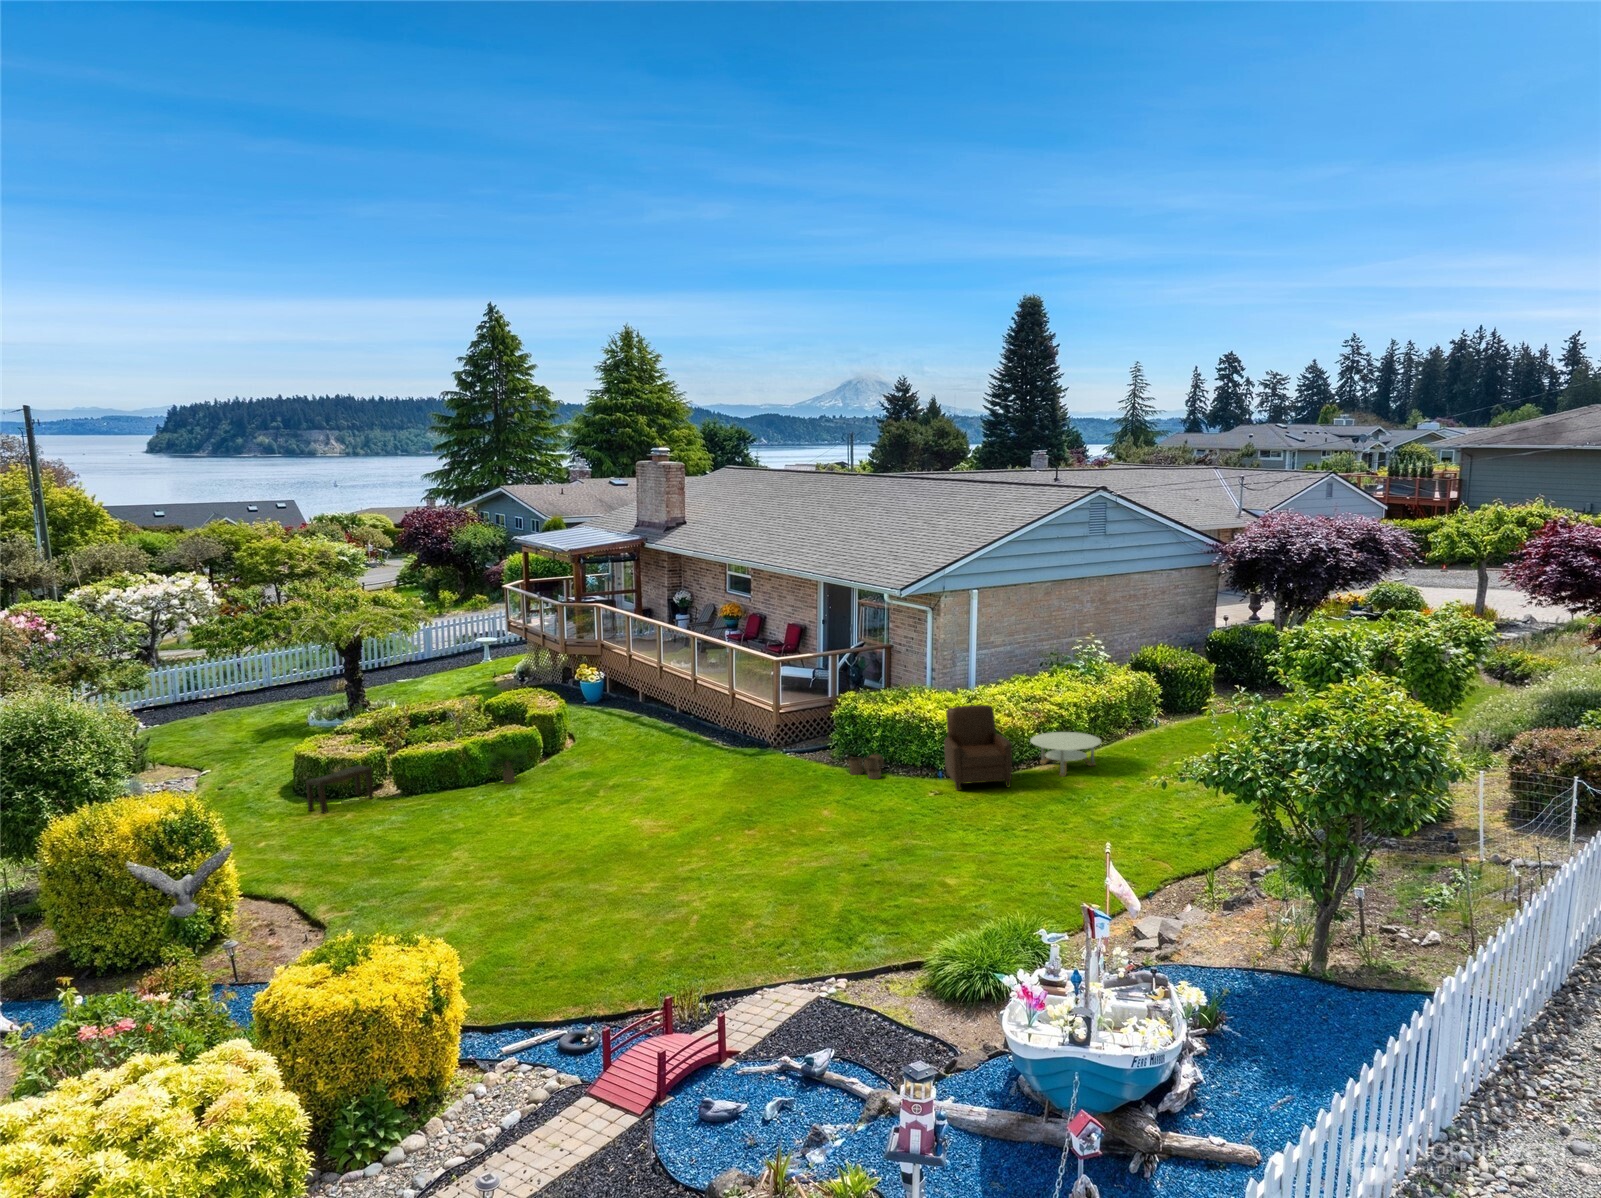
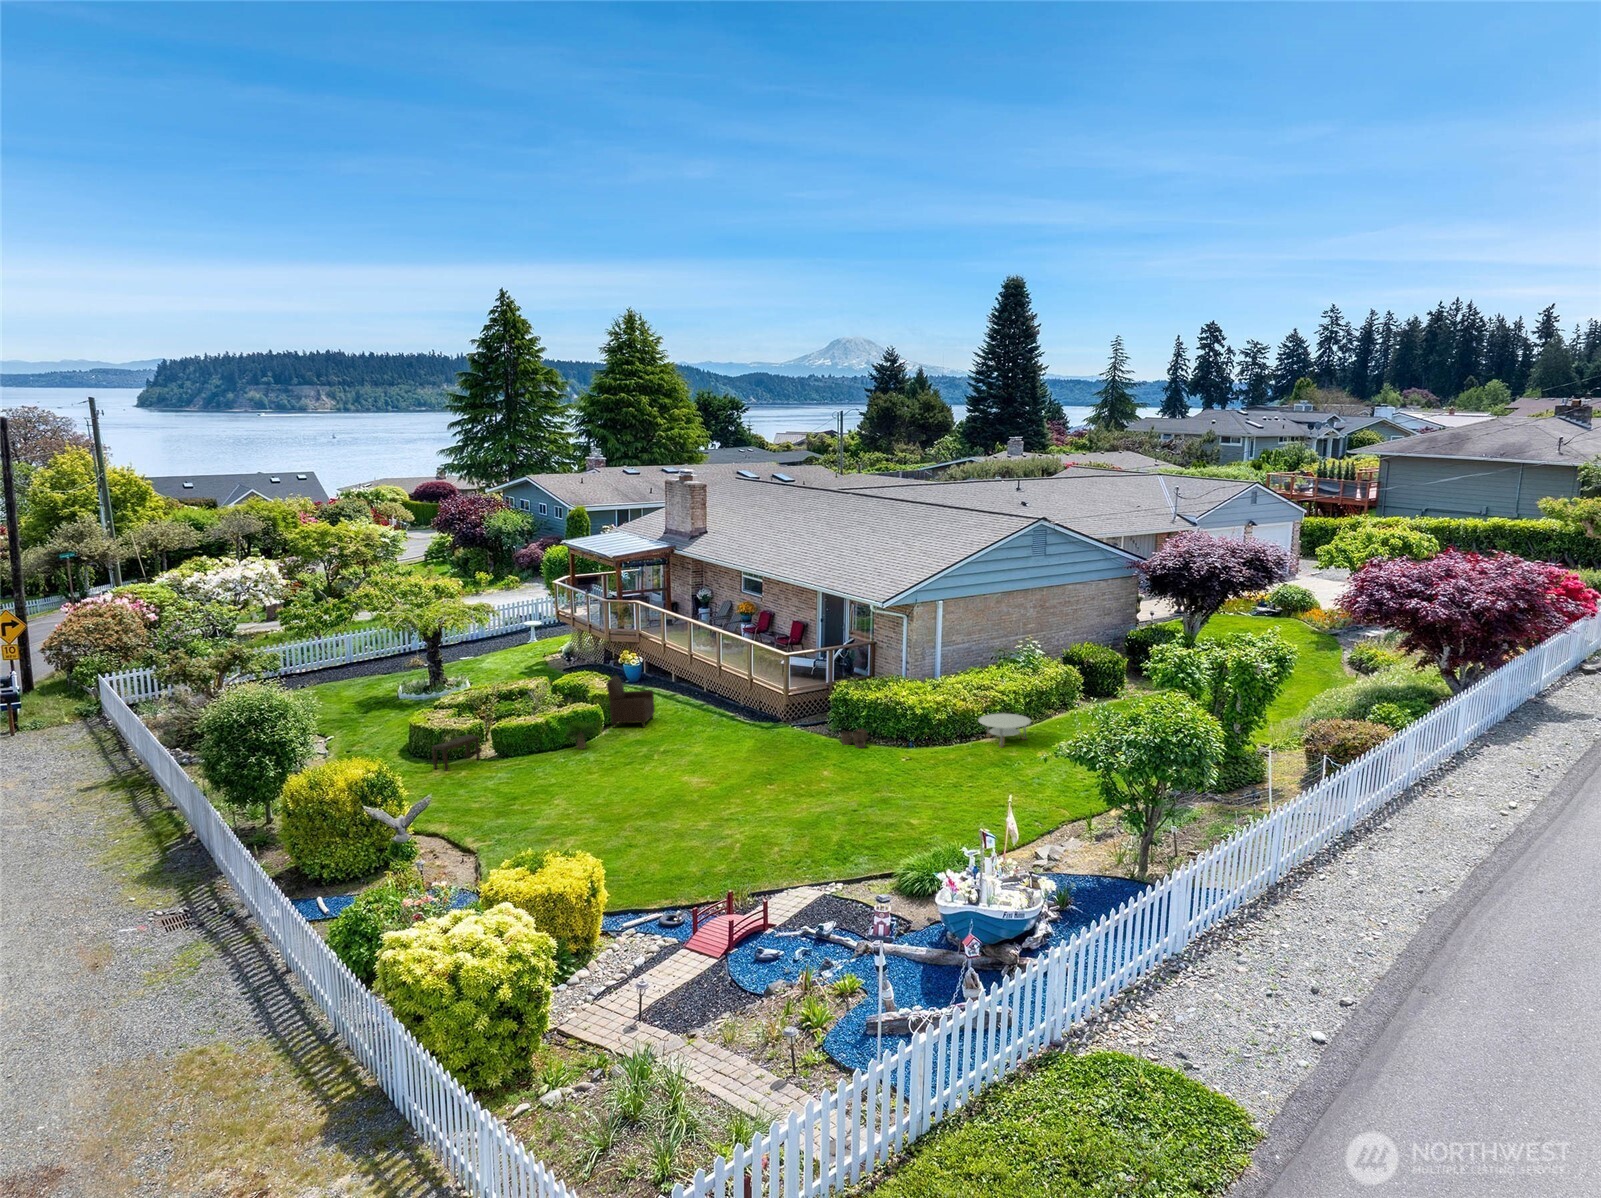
chair: present [944,705,1012,791] -> present [606,676,655,728]

